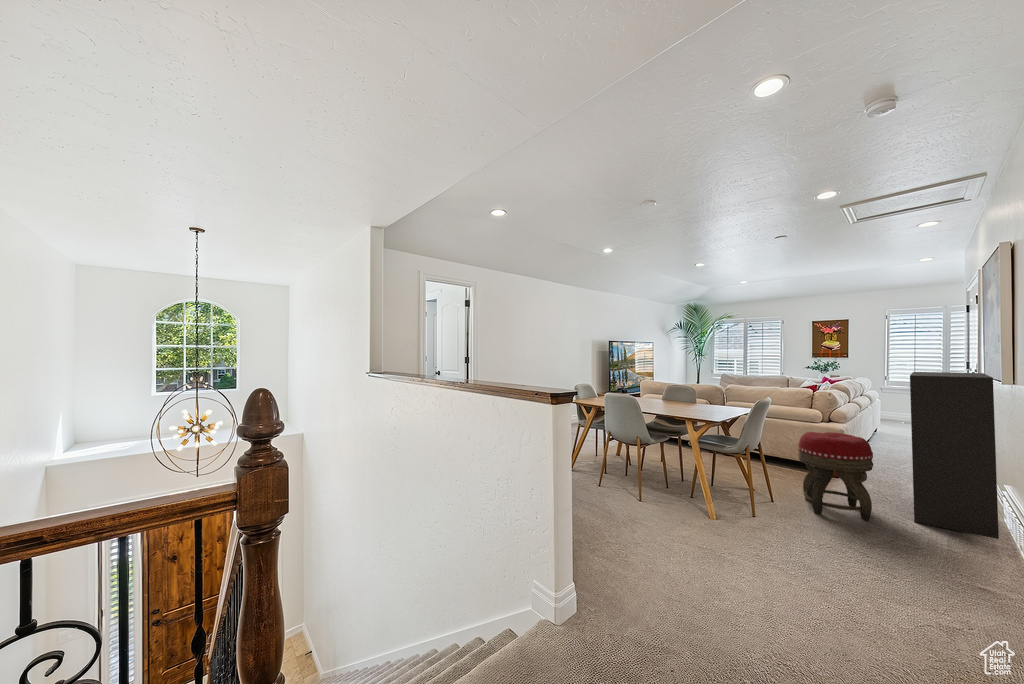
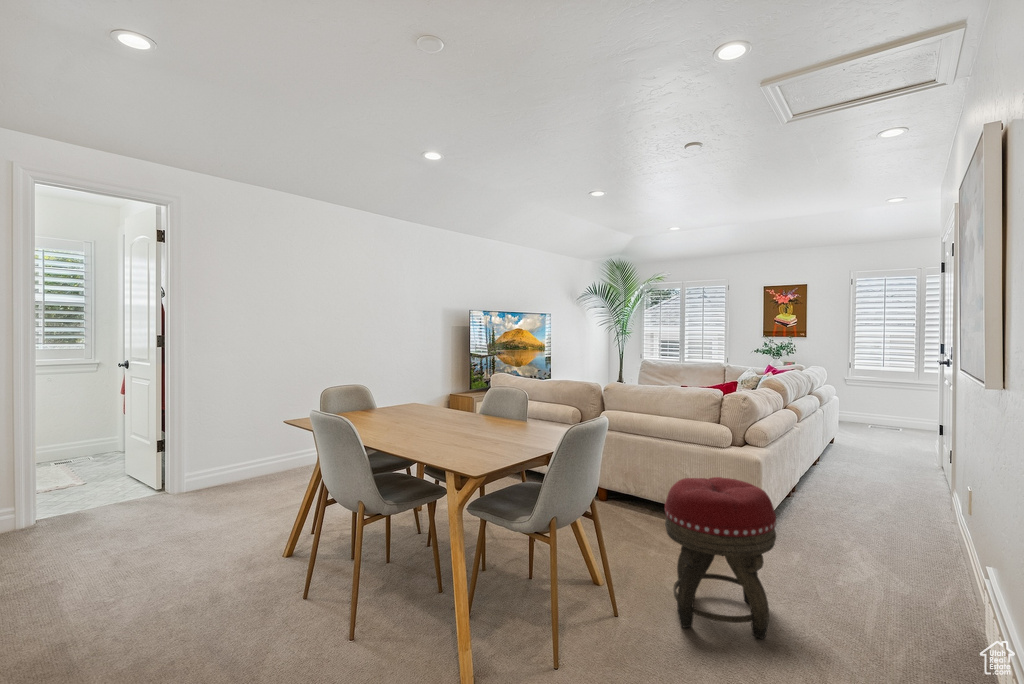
bookshelf: present [910,372,999,539] -> none [836,368,963,673]

